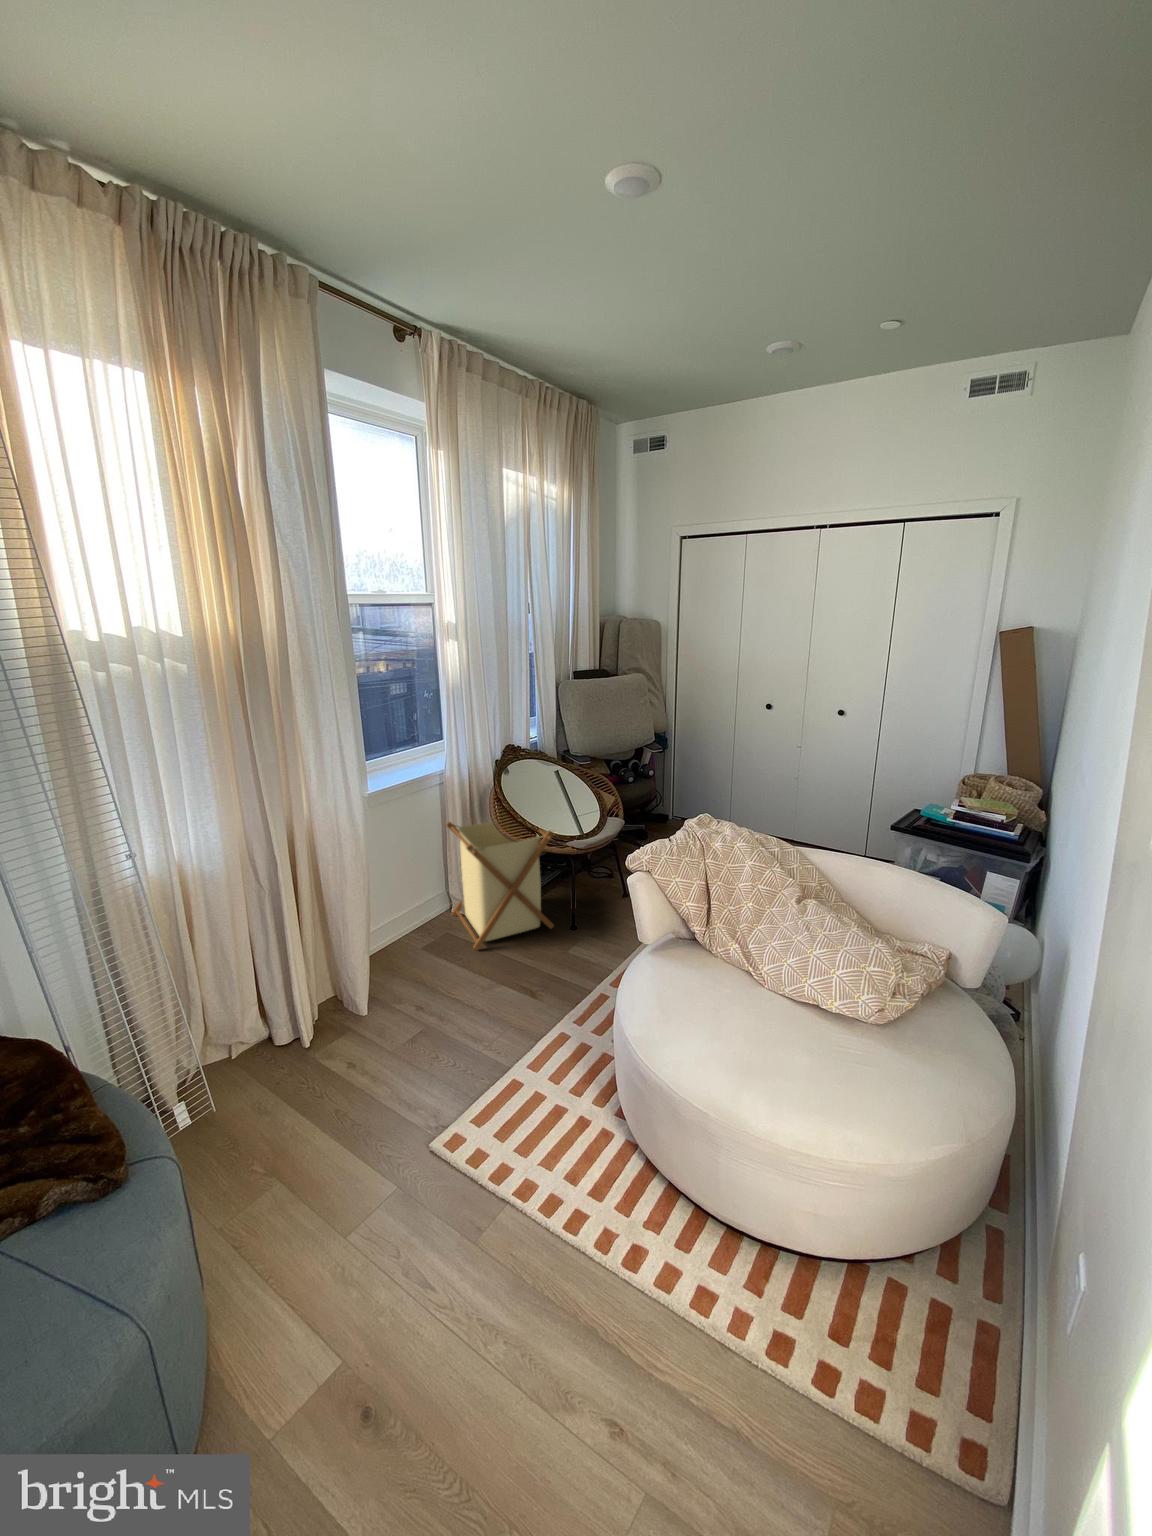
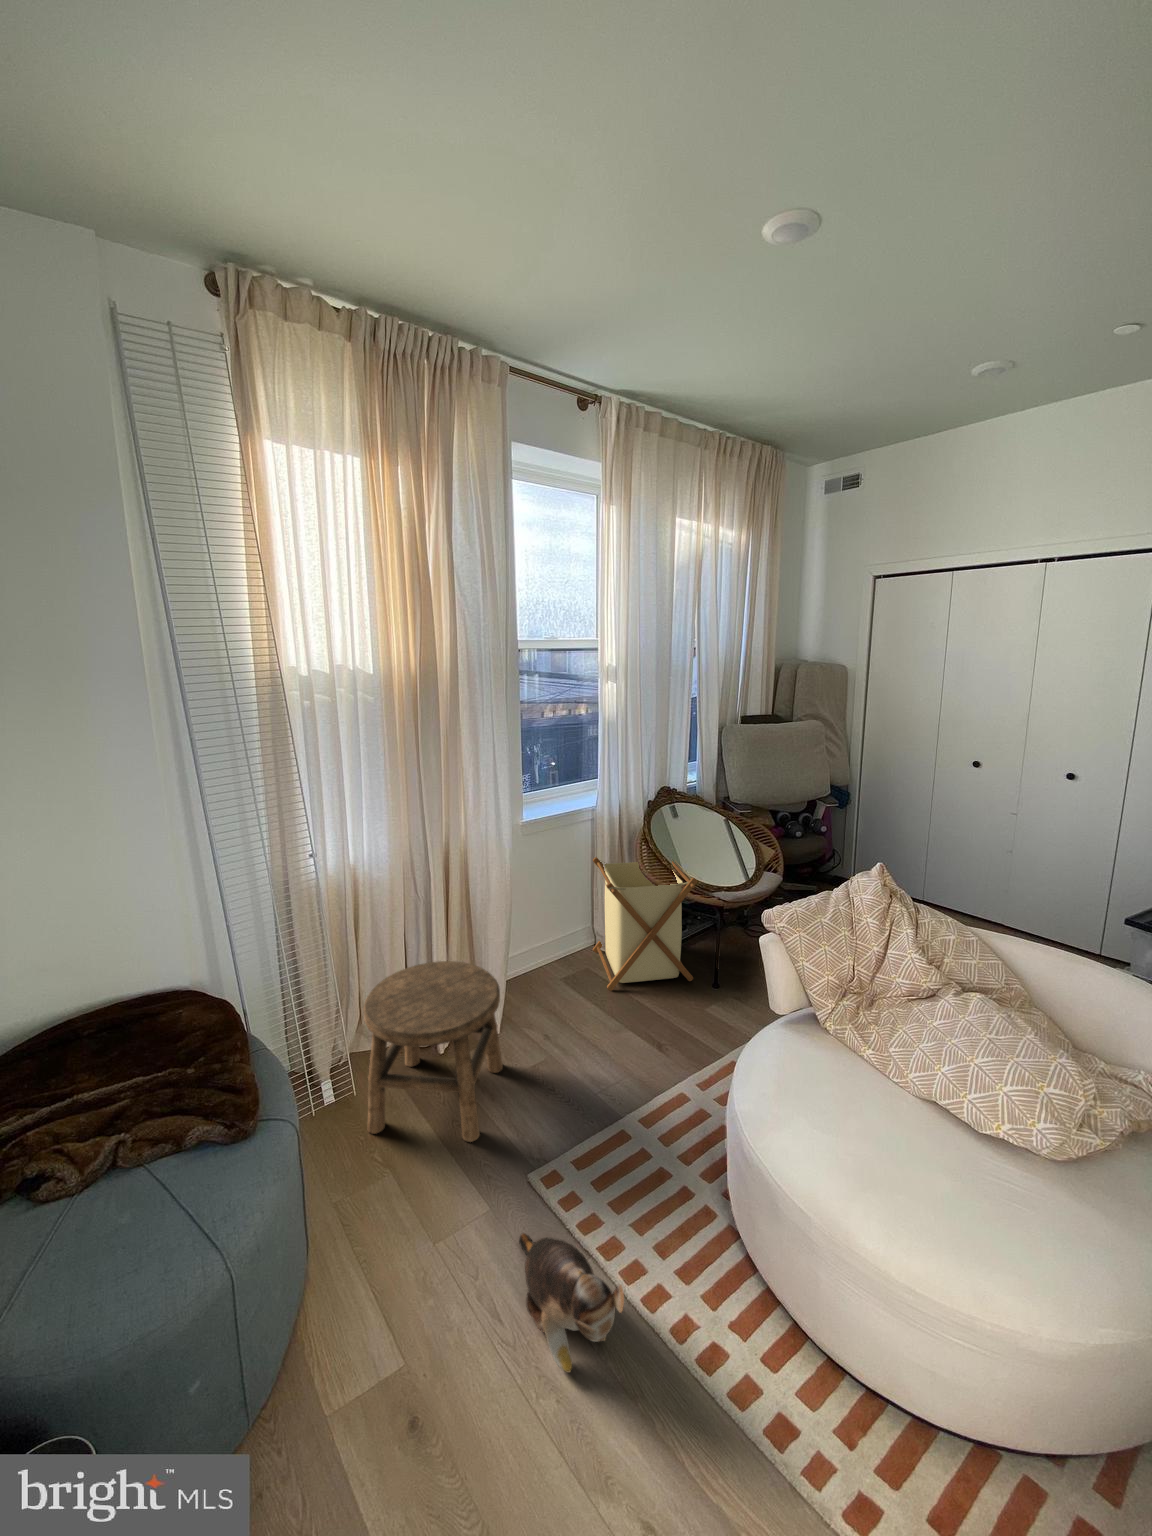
stool: none [216,946,380,1148] -> present [363,961,503,1142]
plush toy: none [432,1197,561,1319] -> present [519,1233,624,1372]

